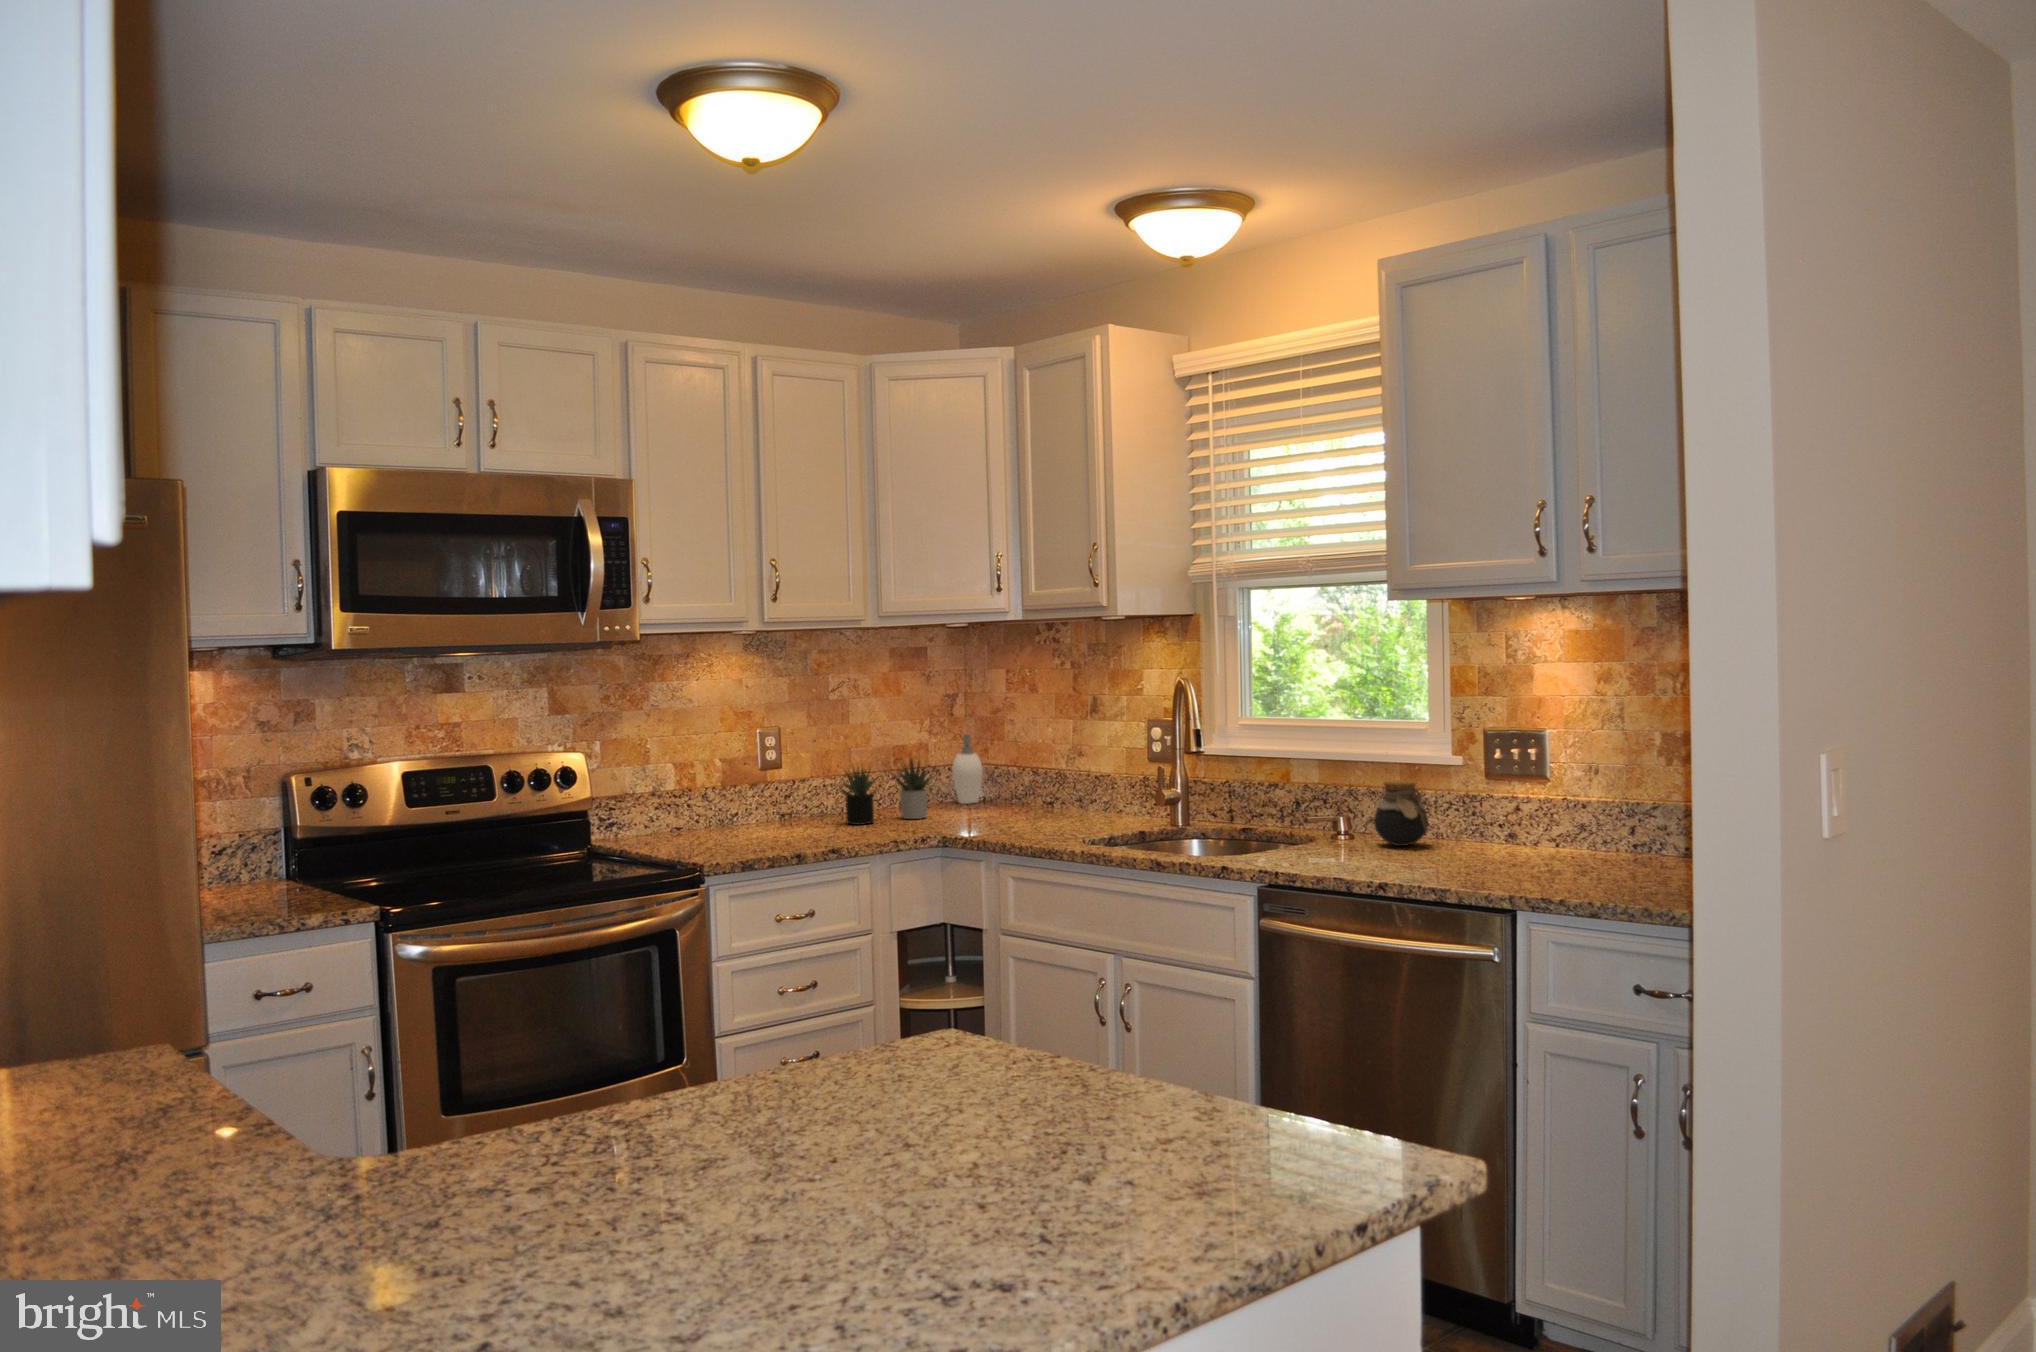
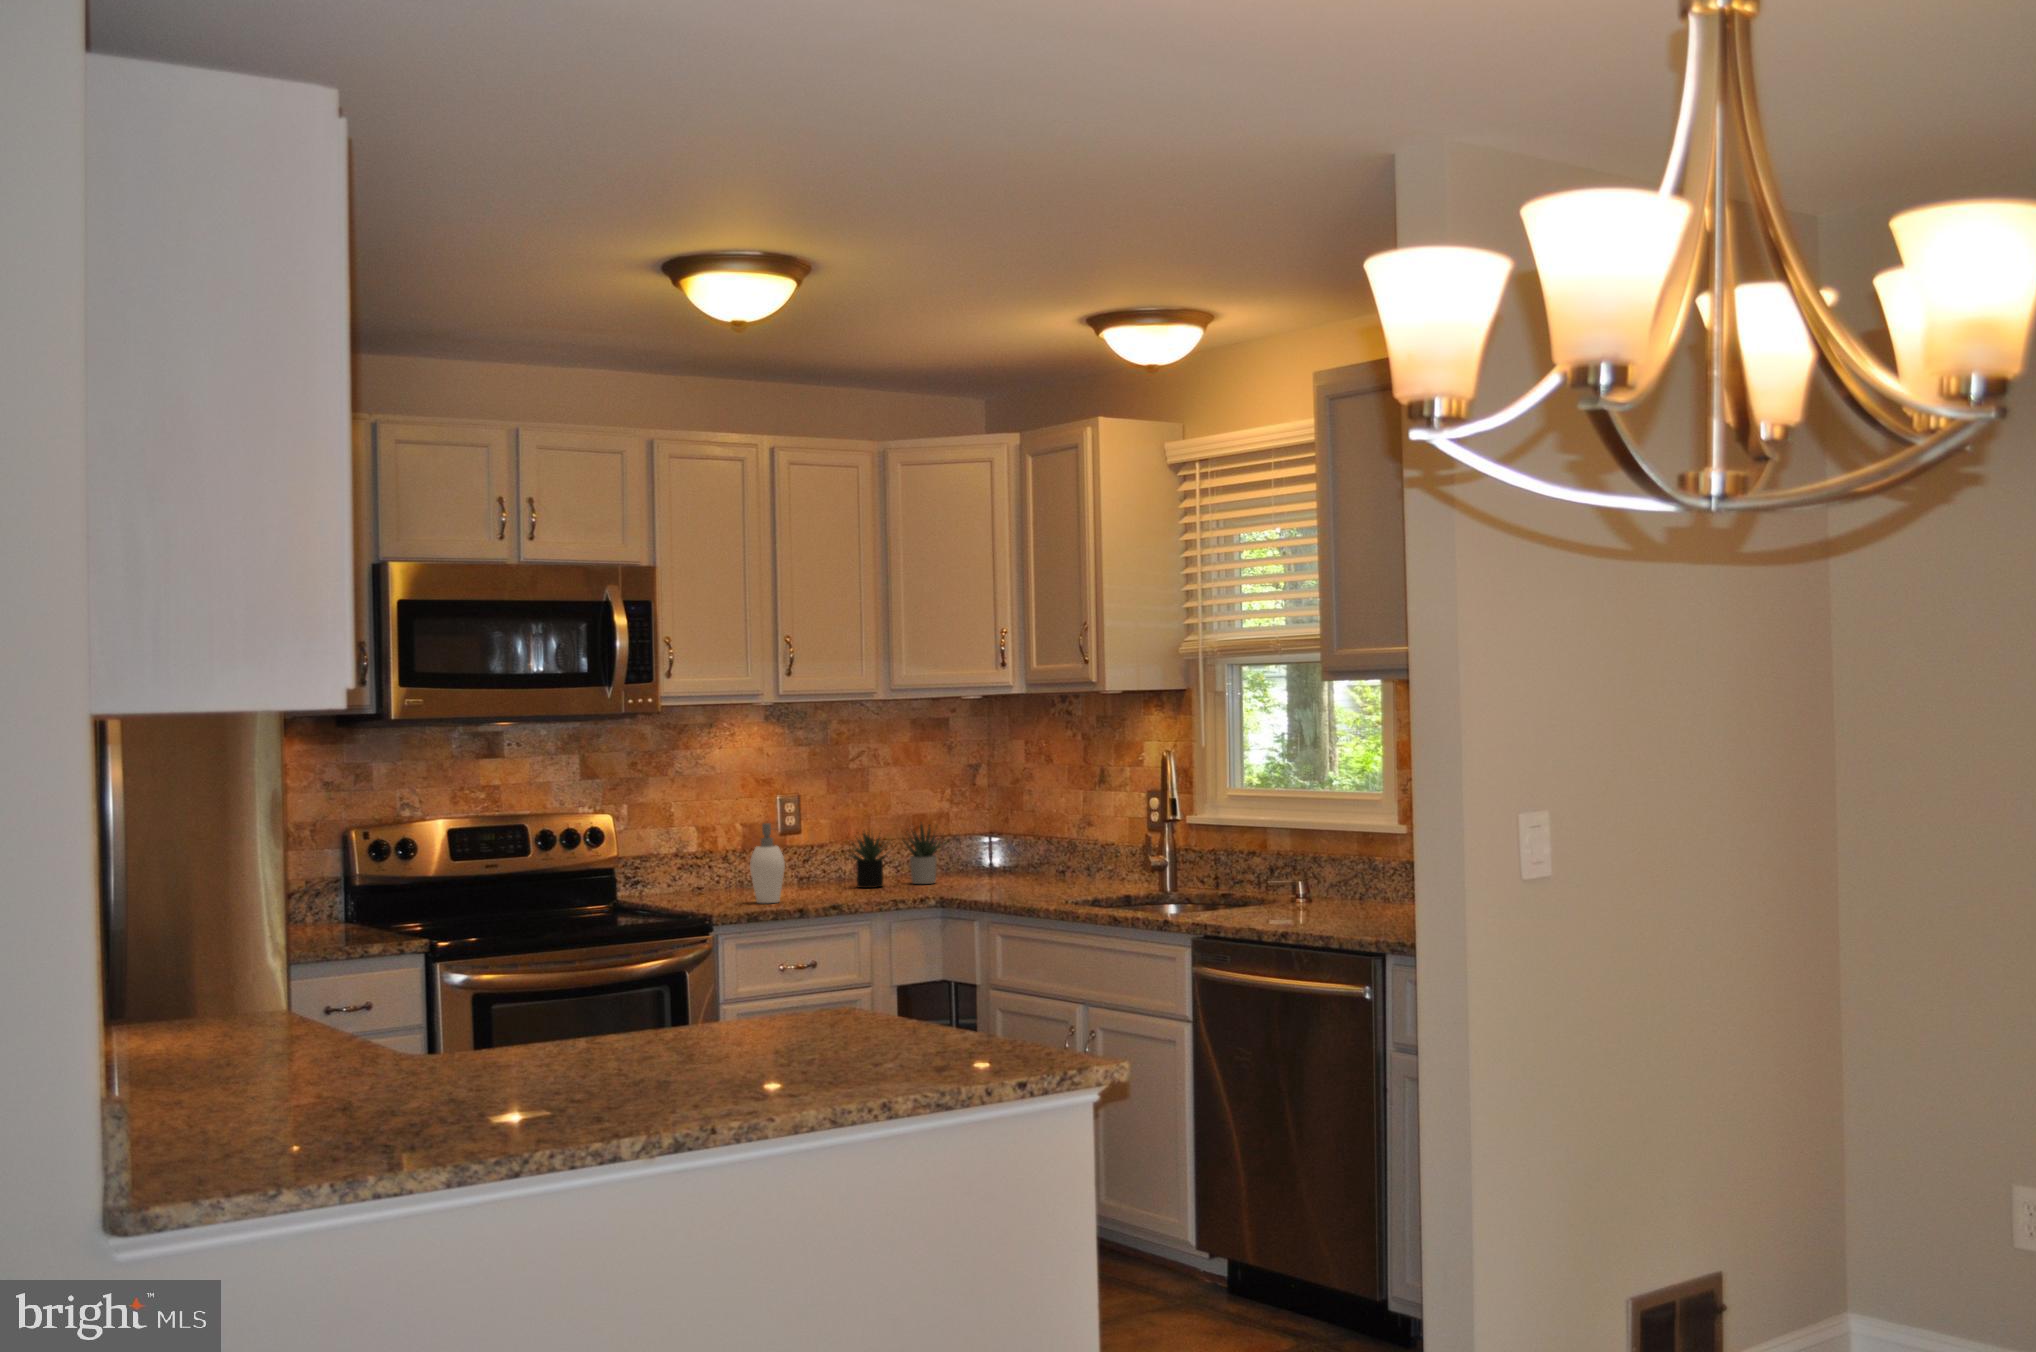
soap dispenser: present [952,734,983,804] -> present [750,823,785,903]
jar: present [1374,781,1428,846] -> none [1323,848,1374,909]

